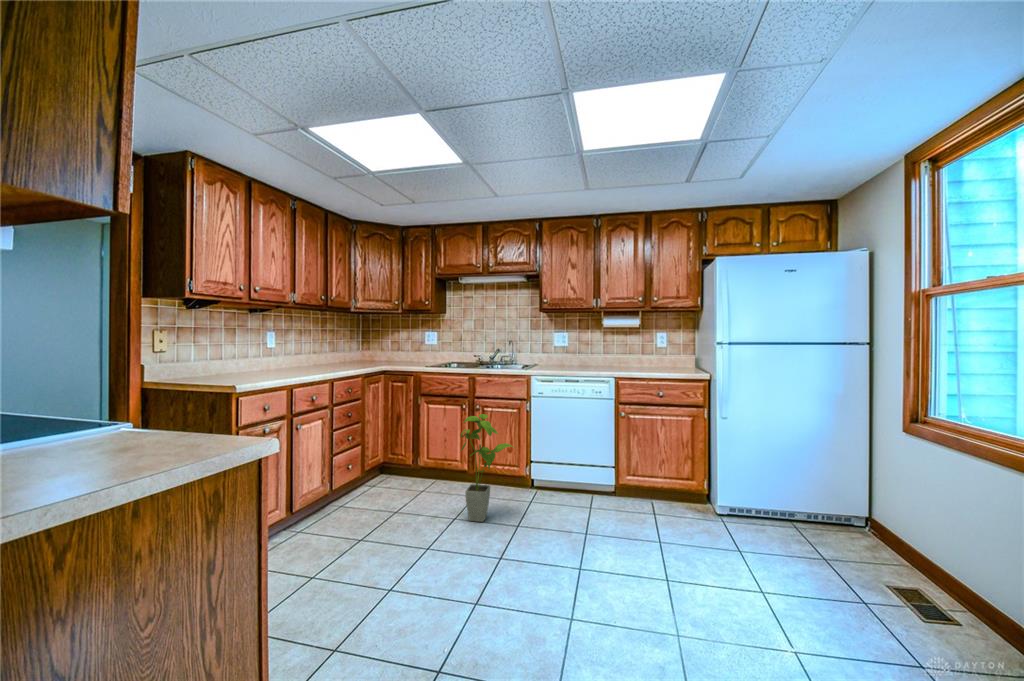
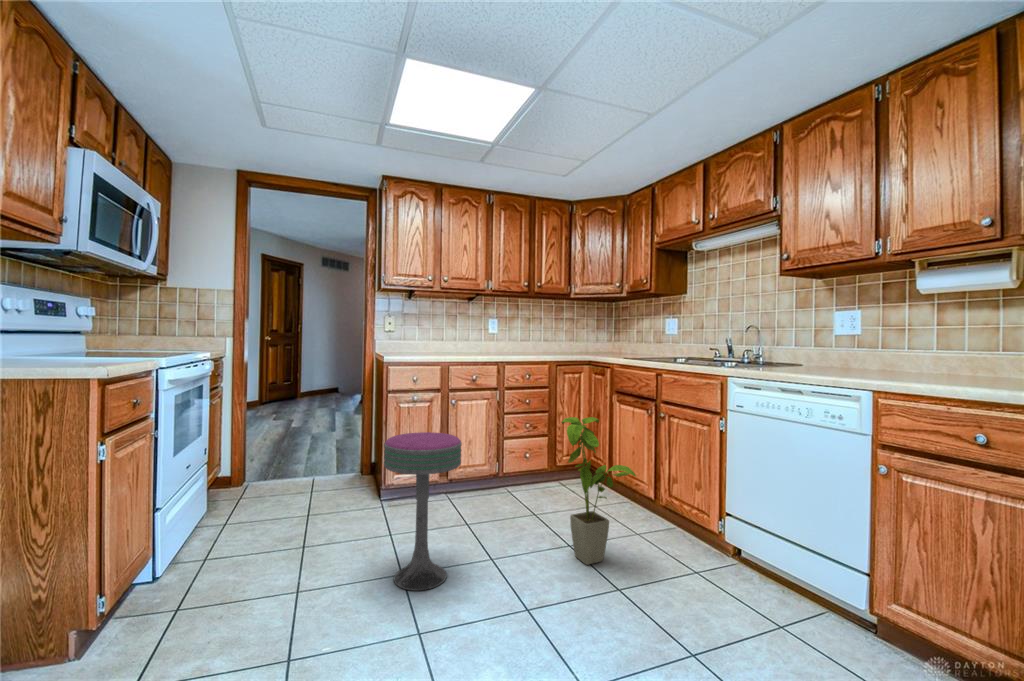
bar stool: none [371,449,442,596] -> present [384,432,462,591]

